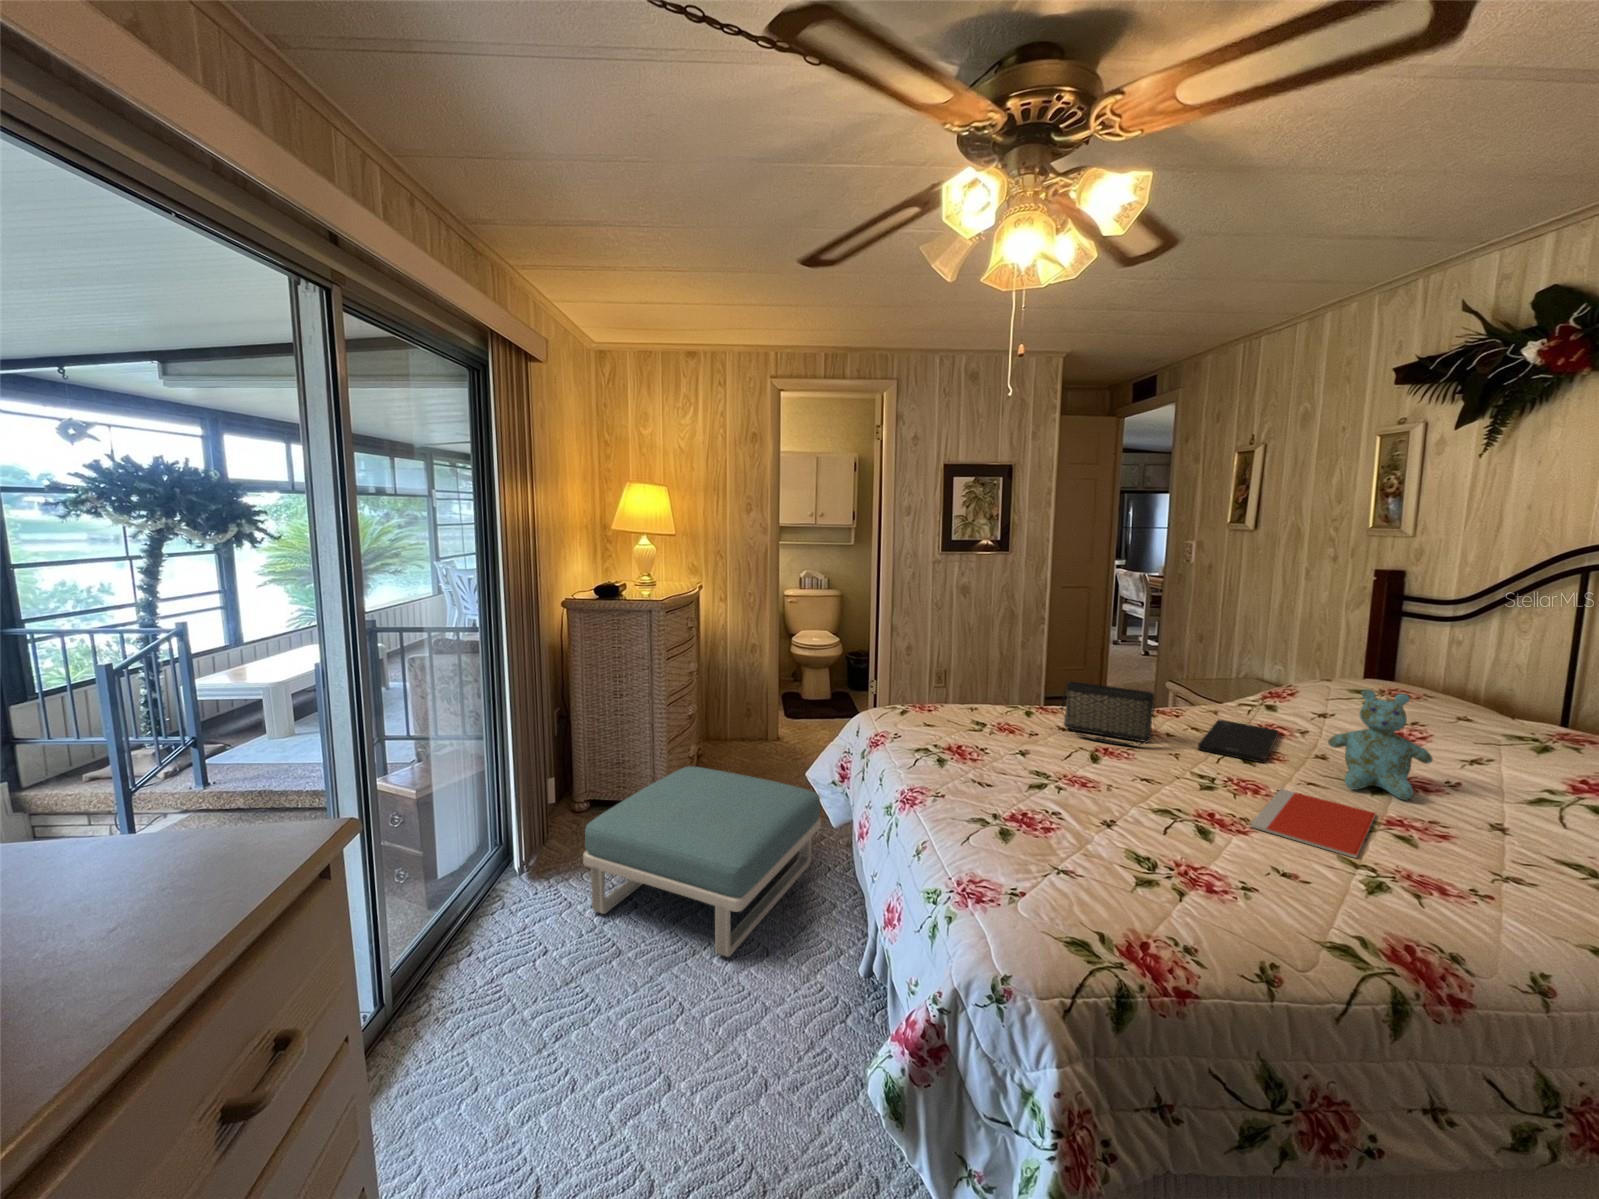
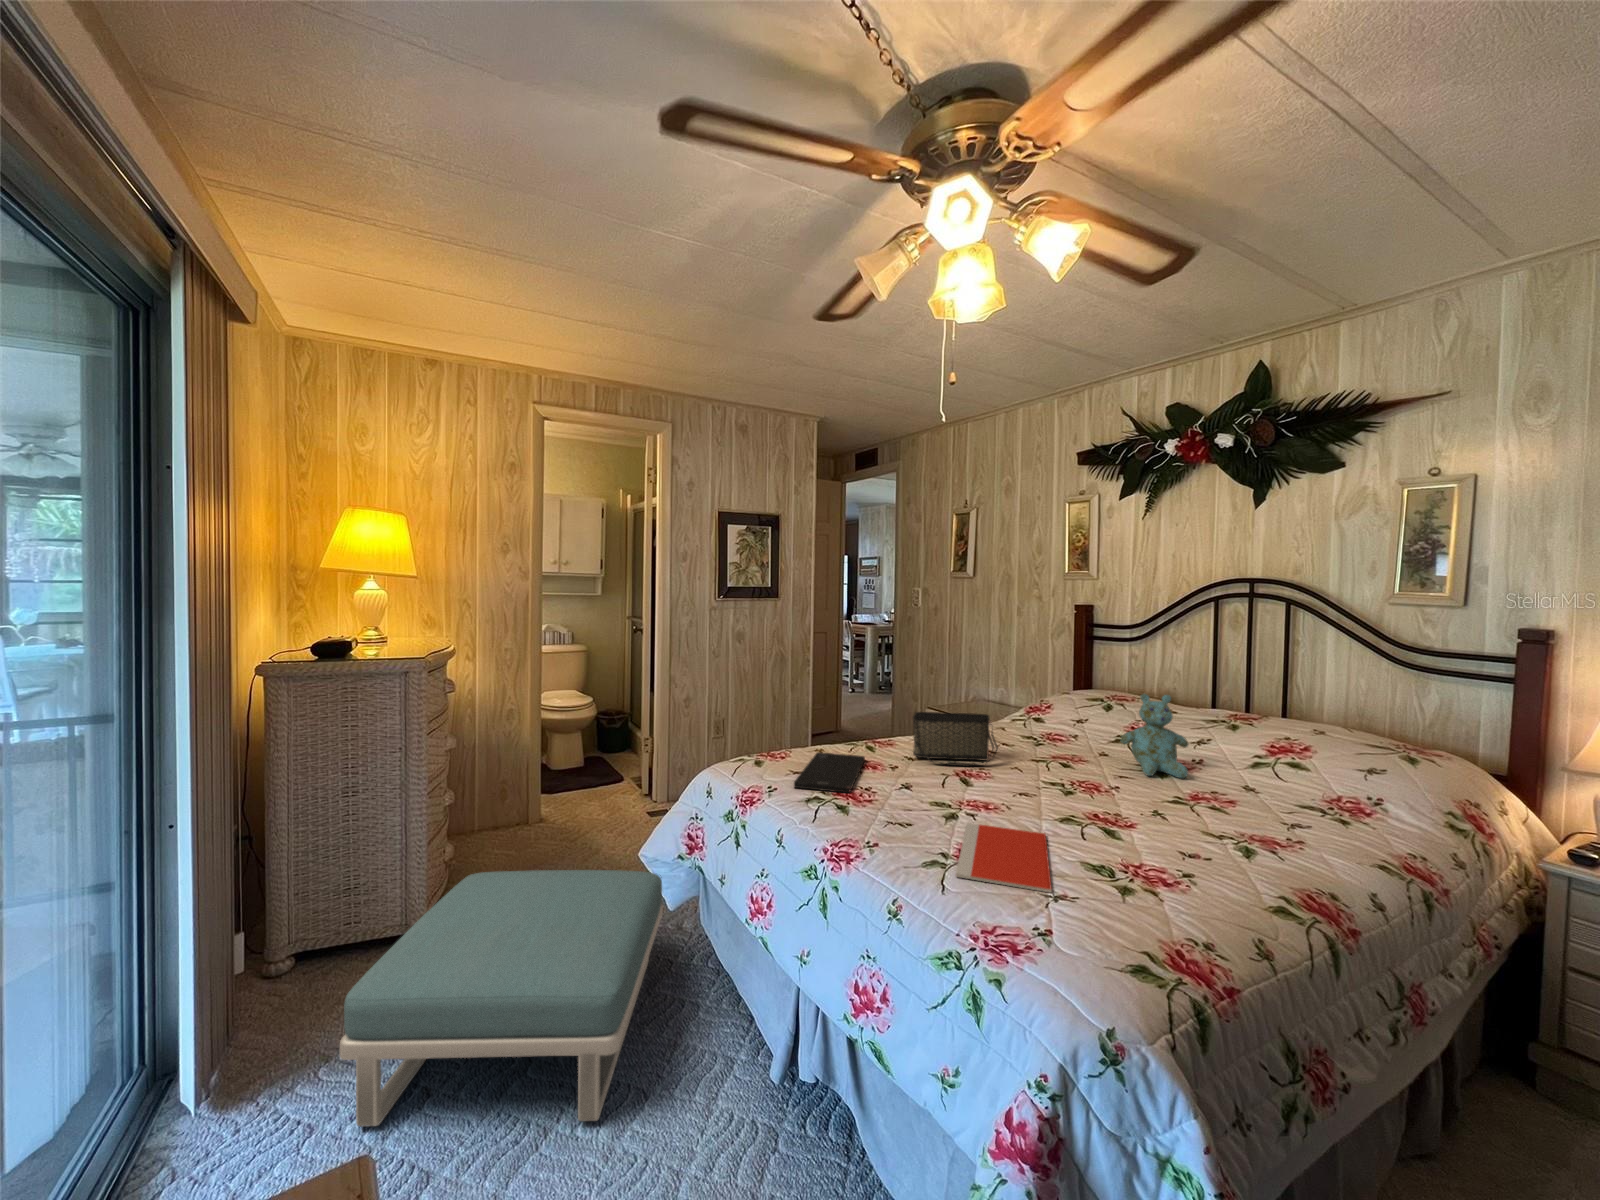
smartphone: present [1198,720,1278,763] -> present [794,752,865,793]
notebook: present [1250,789,1376,858] -> present [956,823,1052,892]

